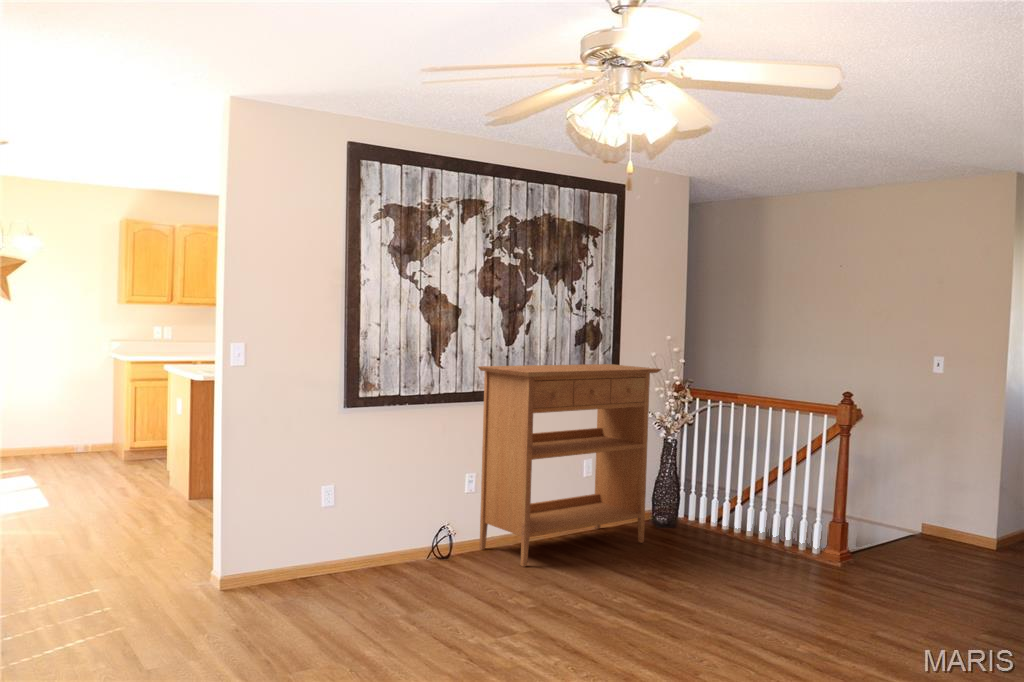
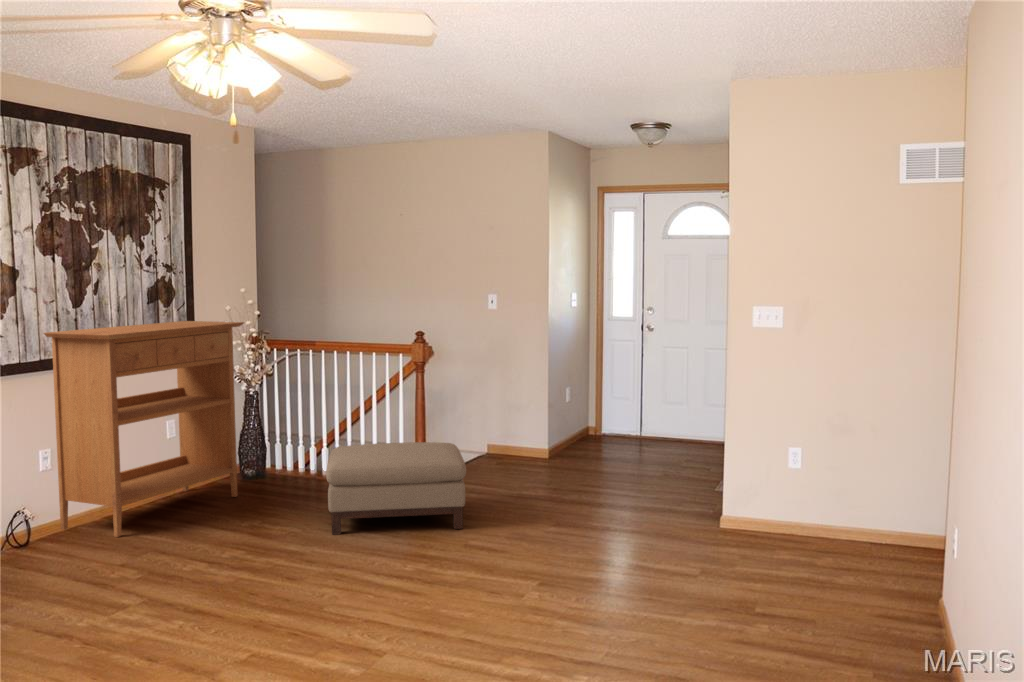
ottoman: none [728,508,894,627] -> present [326,442,466,535]

